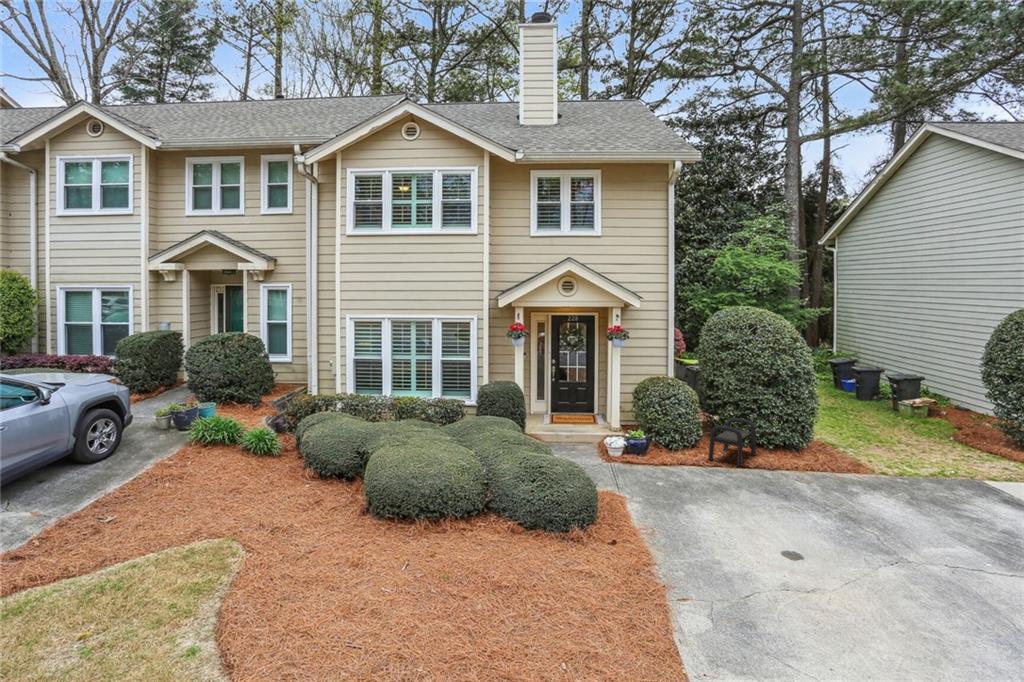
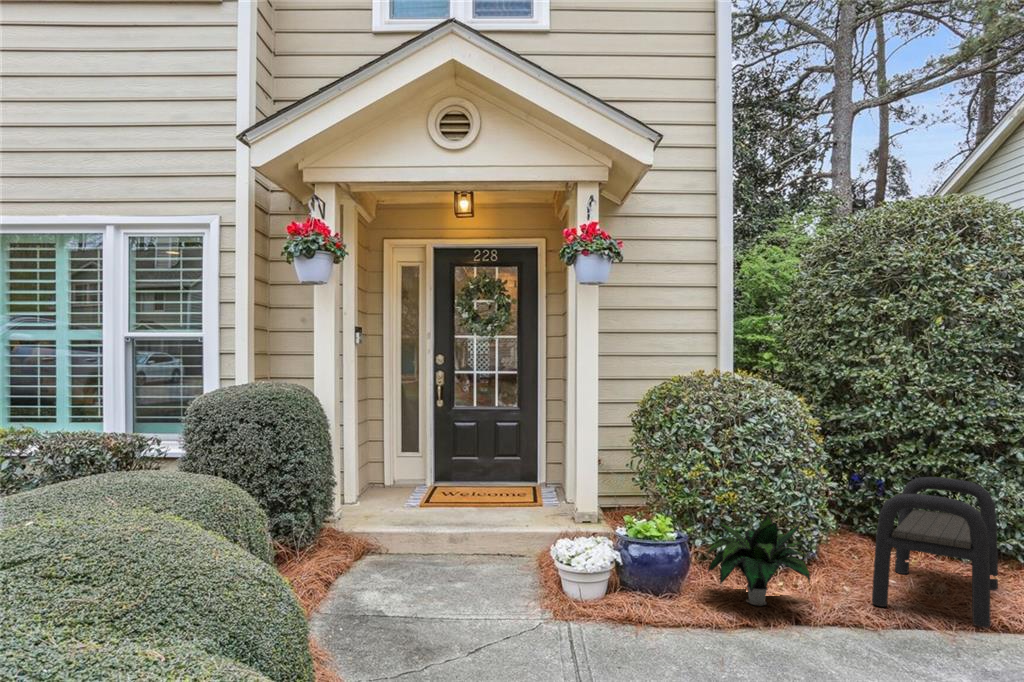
potted plant: none [654,430,690,459] -> present [707,513,810,606]

